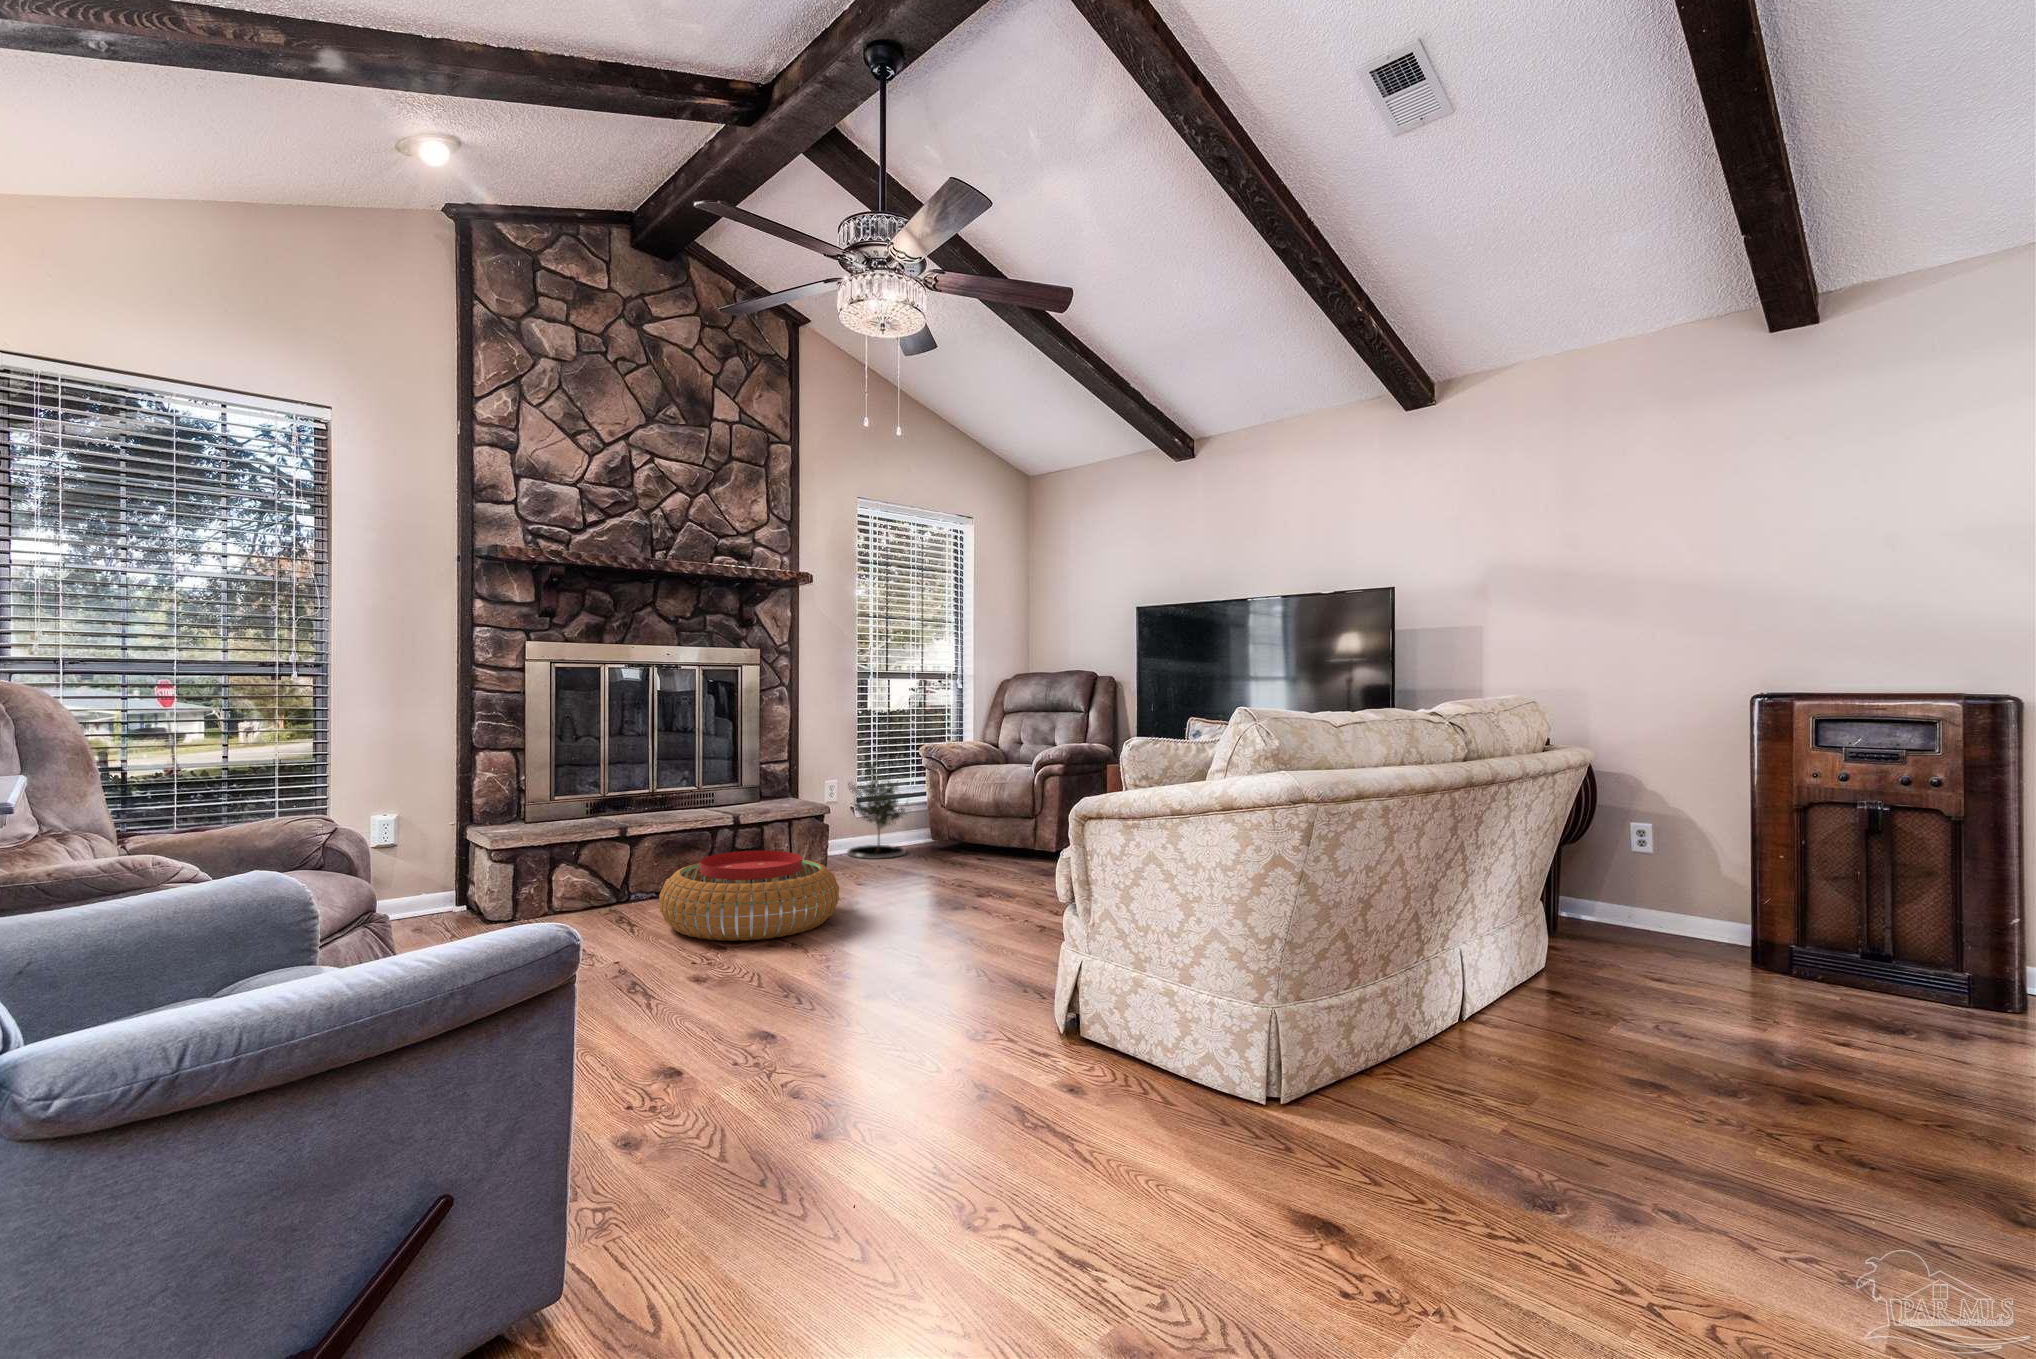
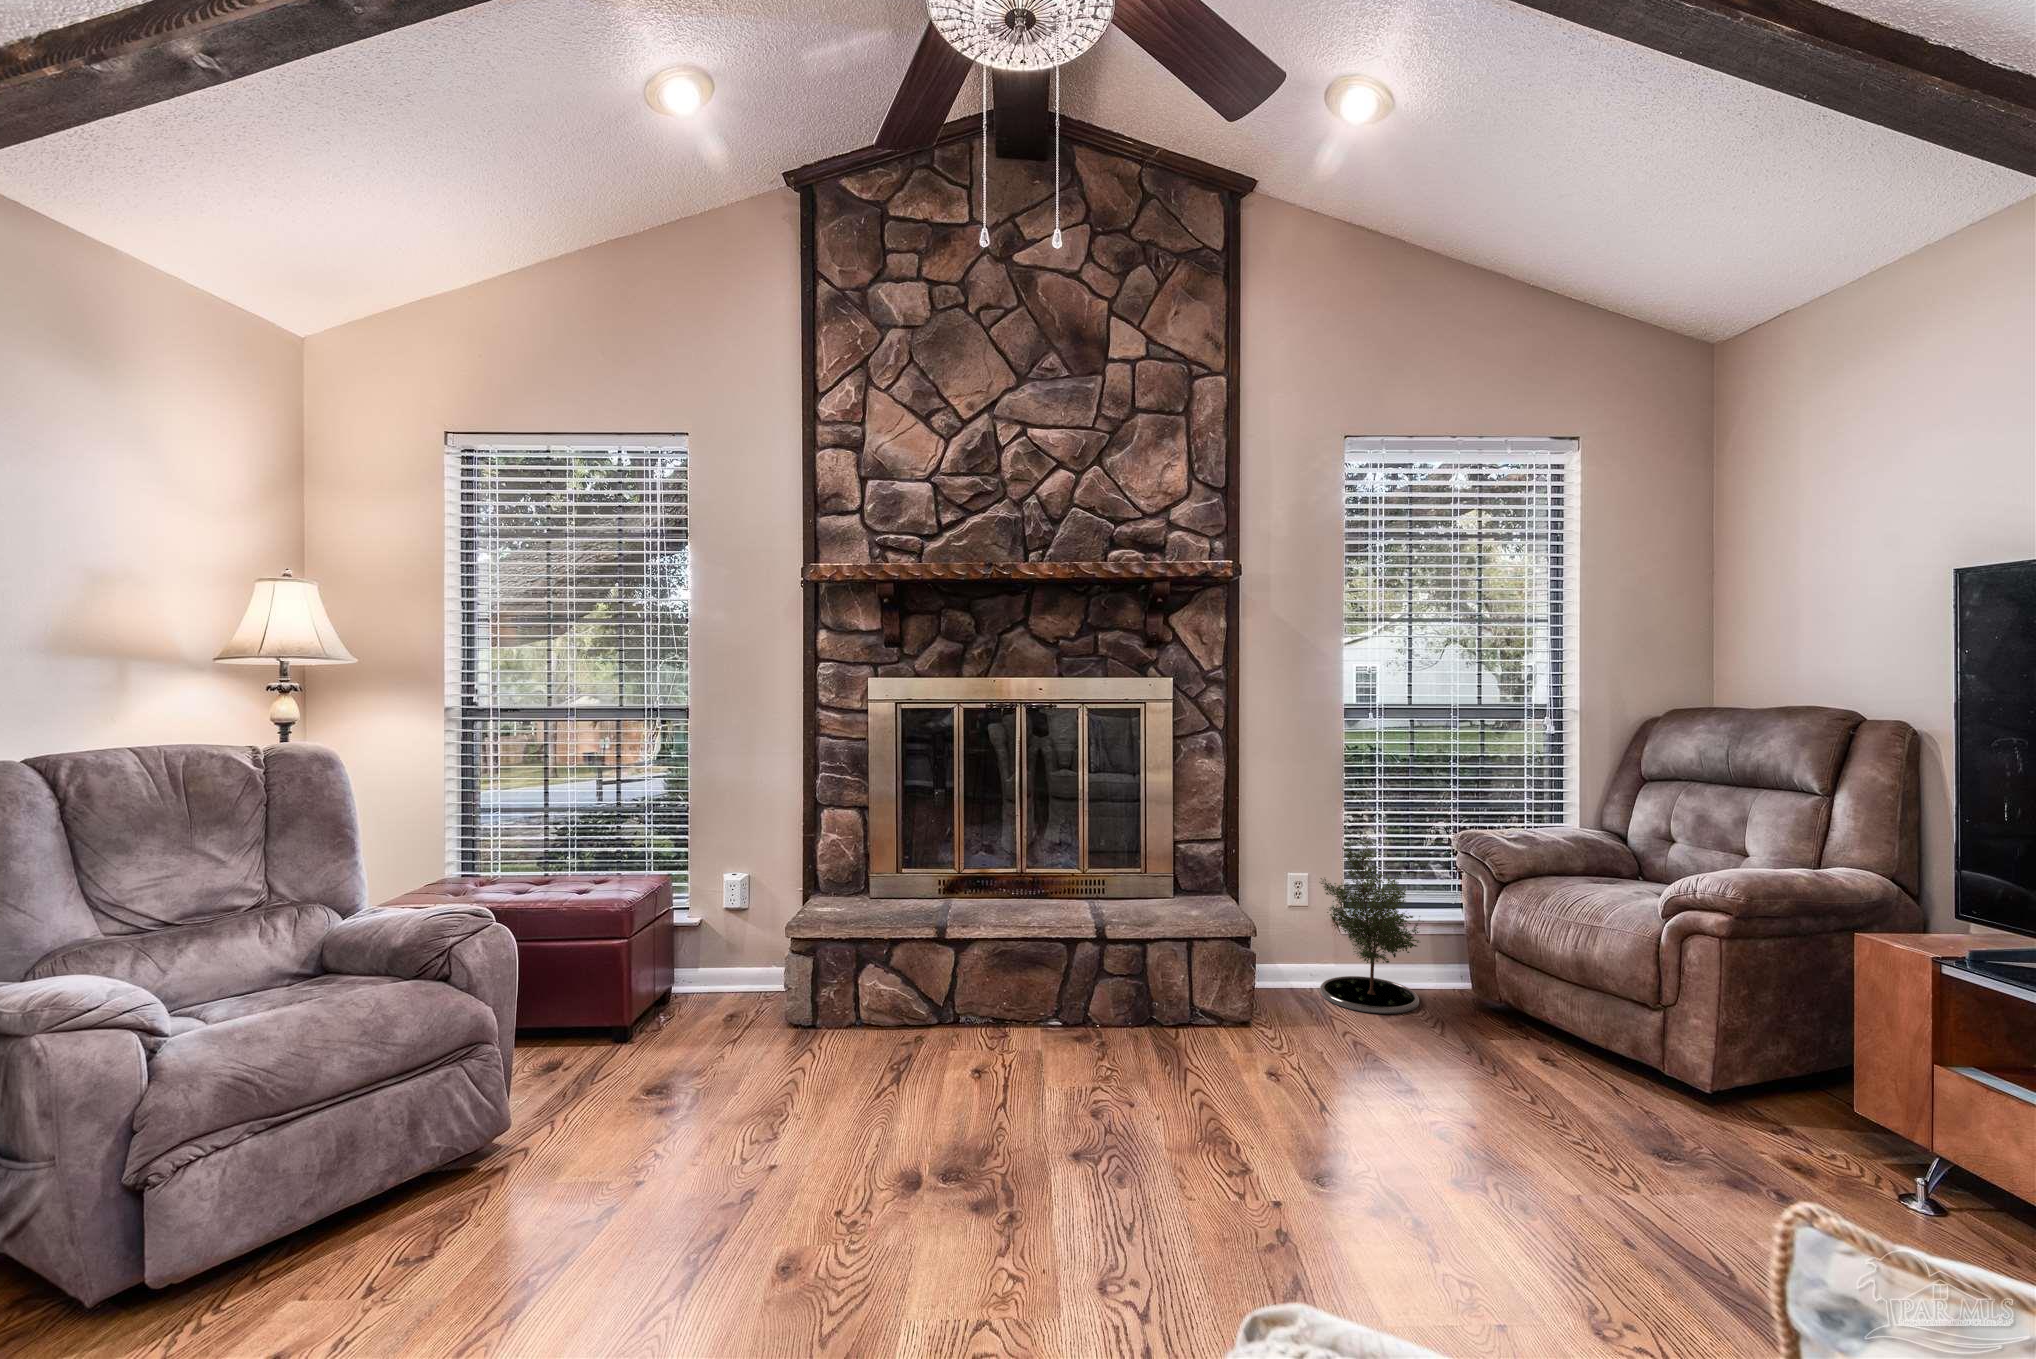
pouf: present [659,851,839,941] -> none [880,1000,1153,1188]

